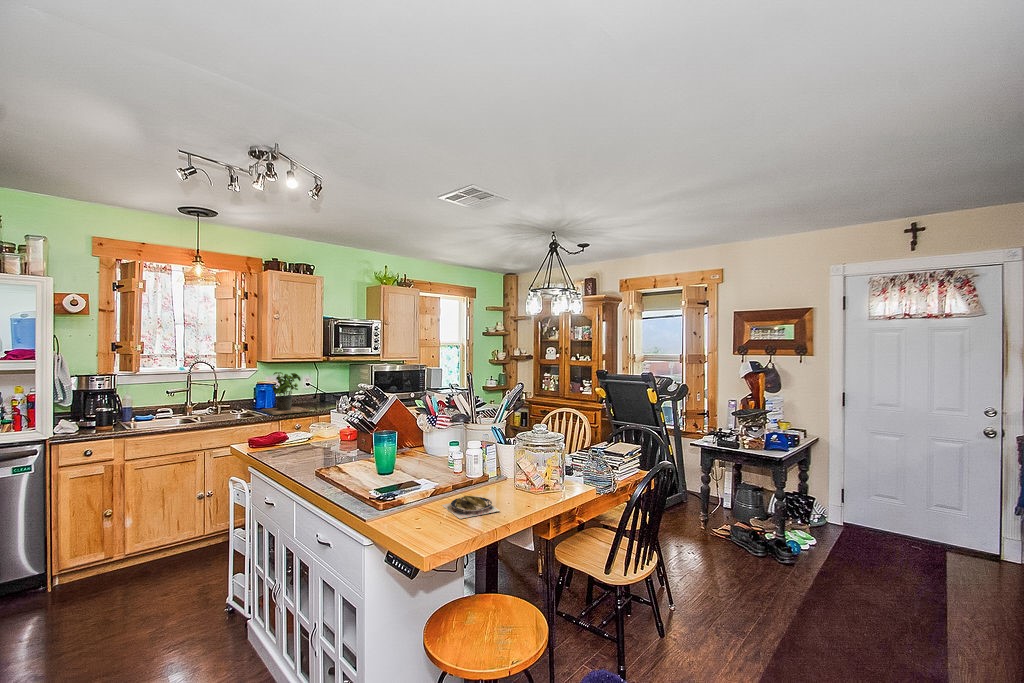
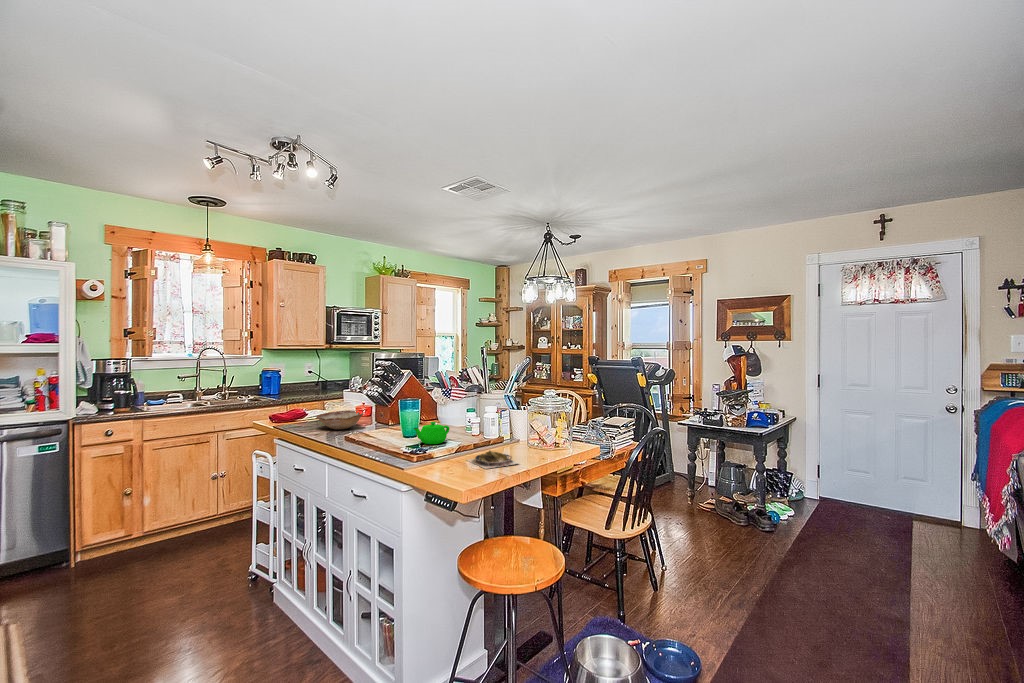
potted plant: present [262,372,309,415] -> none [269,358,316,399]
bowl: none [292,437,343,459] -> present [316,410,363,429]
teapot: none [389,455,431,481] -> present [414,422,450,444]

